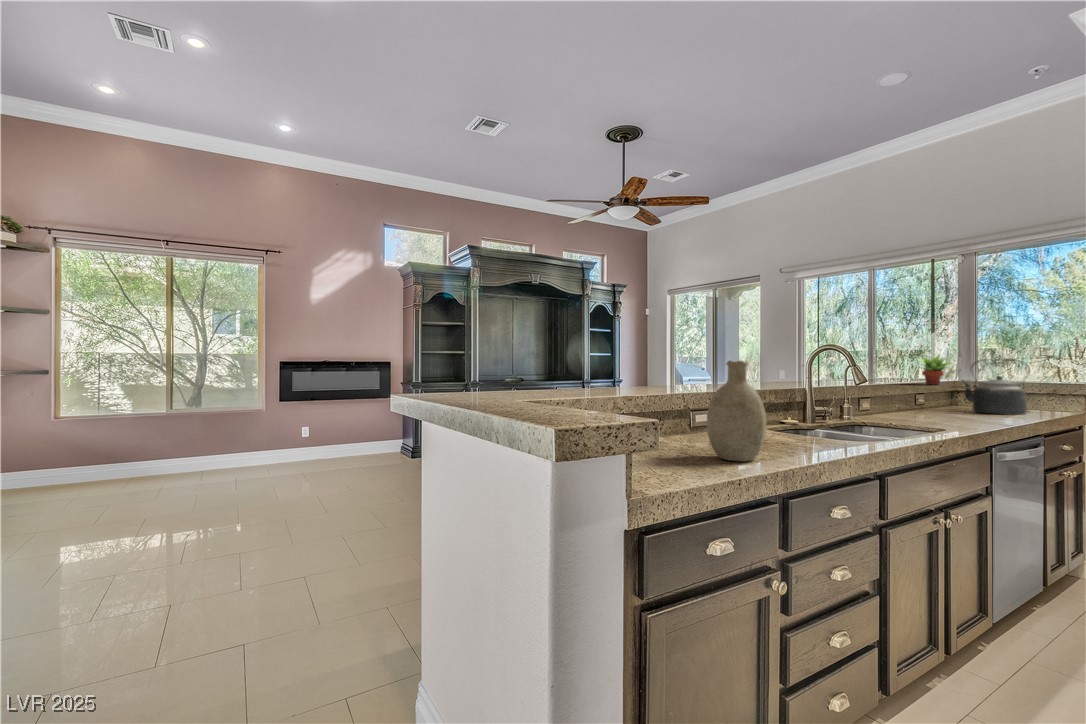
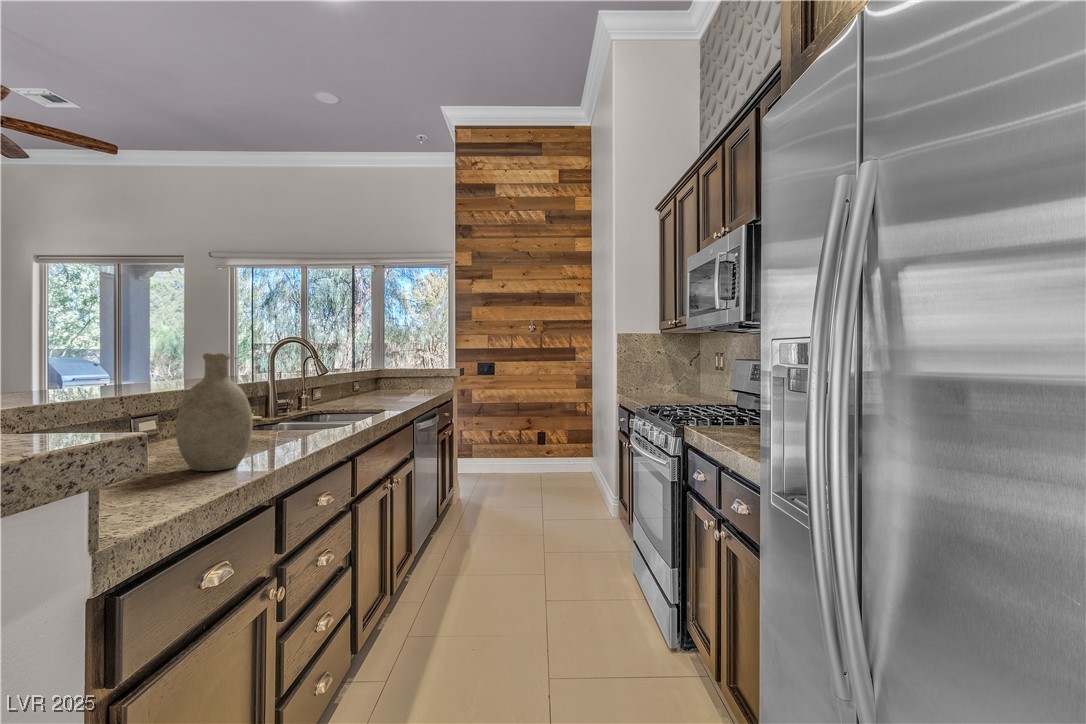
succulent plant: present [919,355,950,385] -> none [351,347,379,373]
kettle: present [961,359,1030,415] -> none [385,351,427,395]

